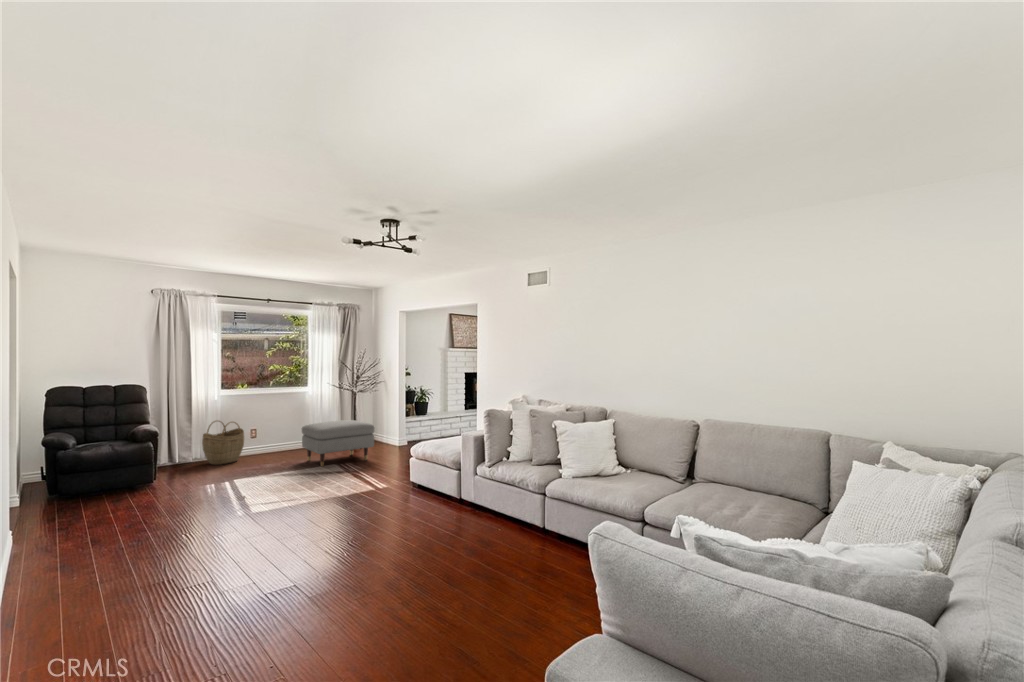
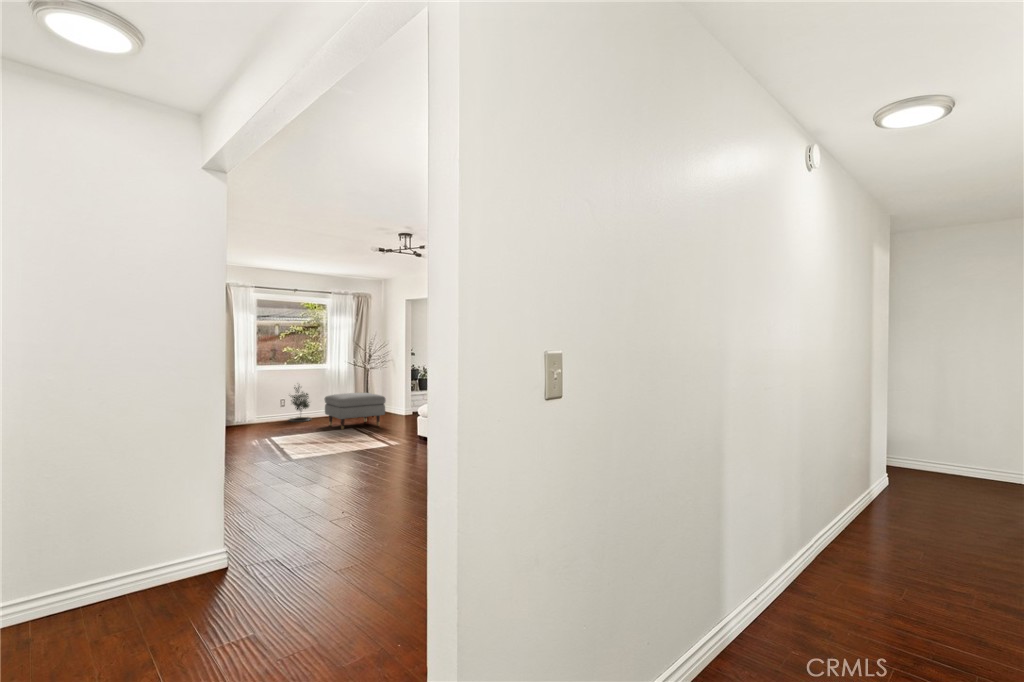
potted tree: none [260,409,289,456] -> present [289,386,311,422]
woven basket: present [202,421,244,465] -> none [243,390,276,427]

